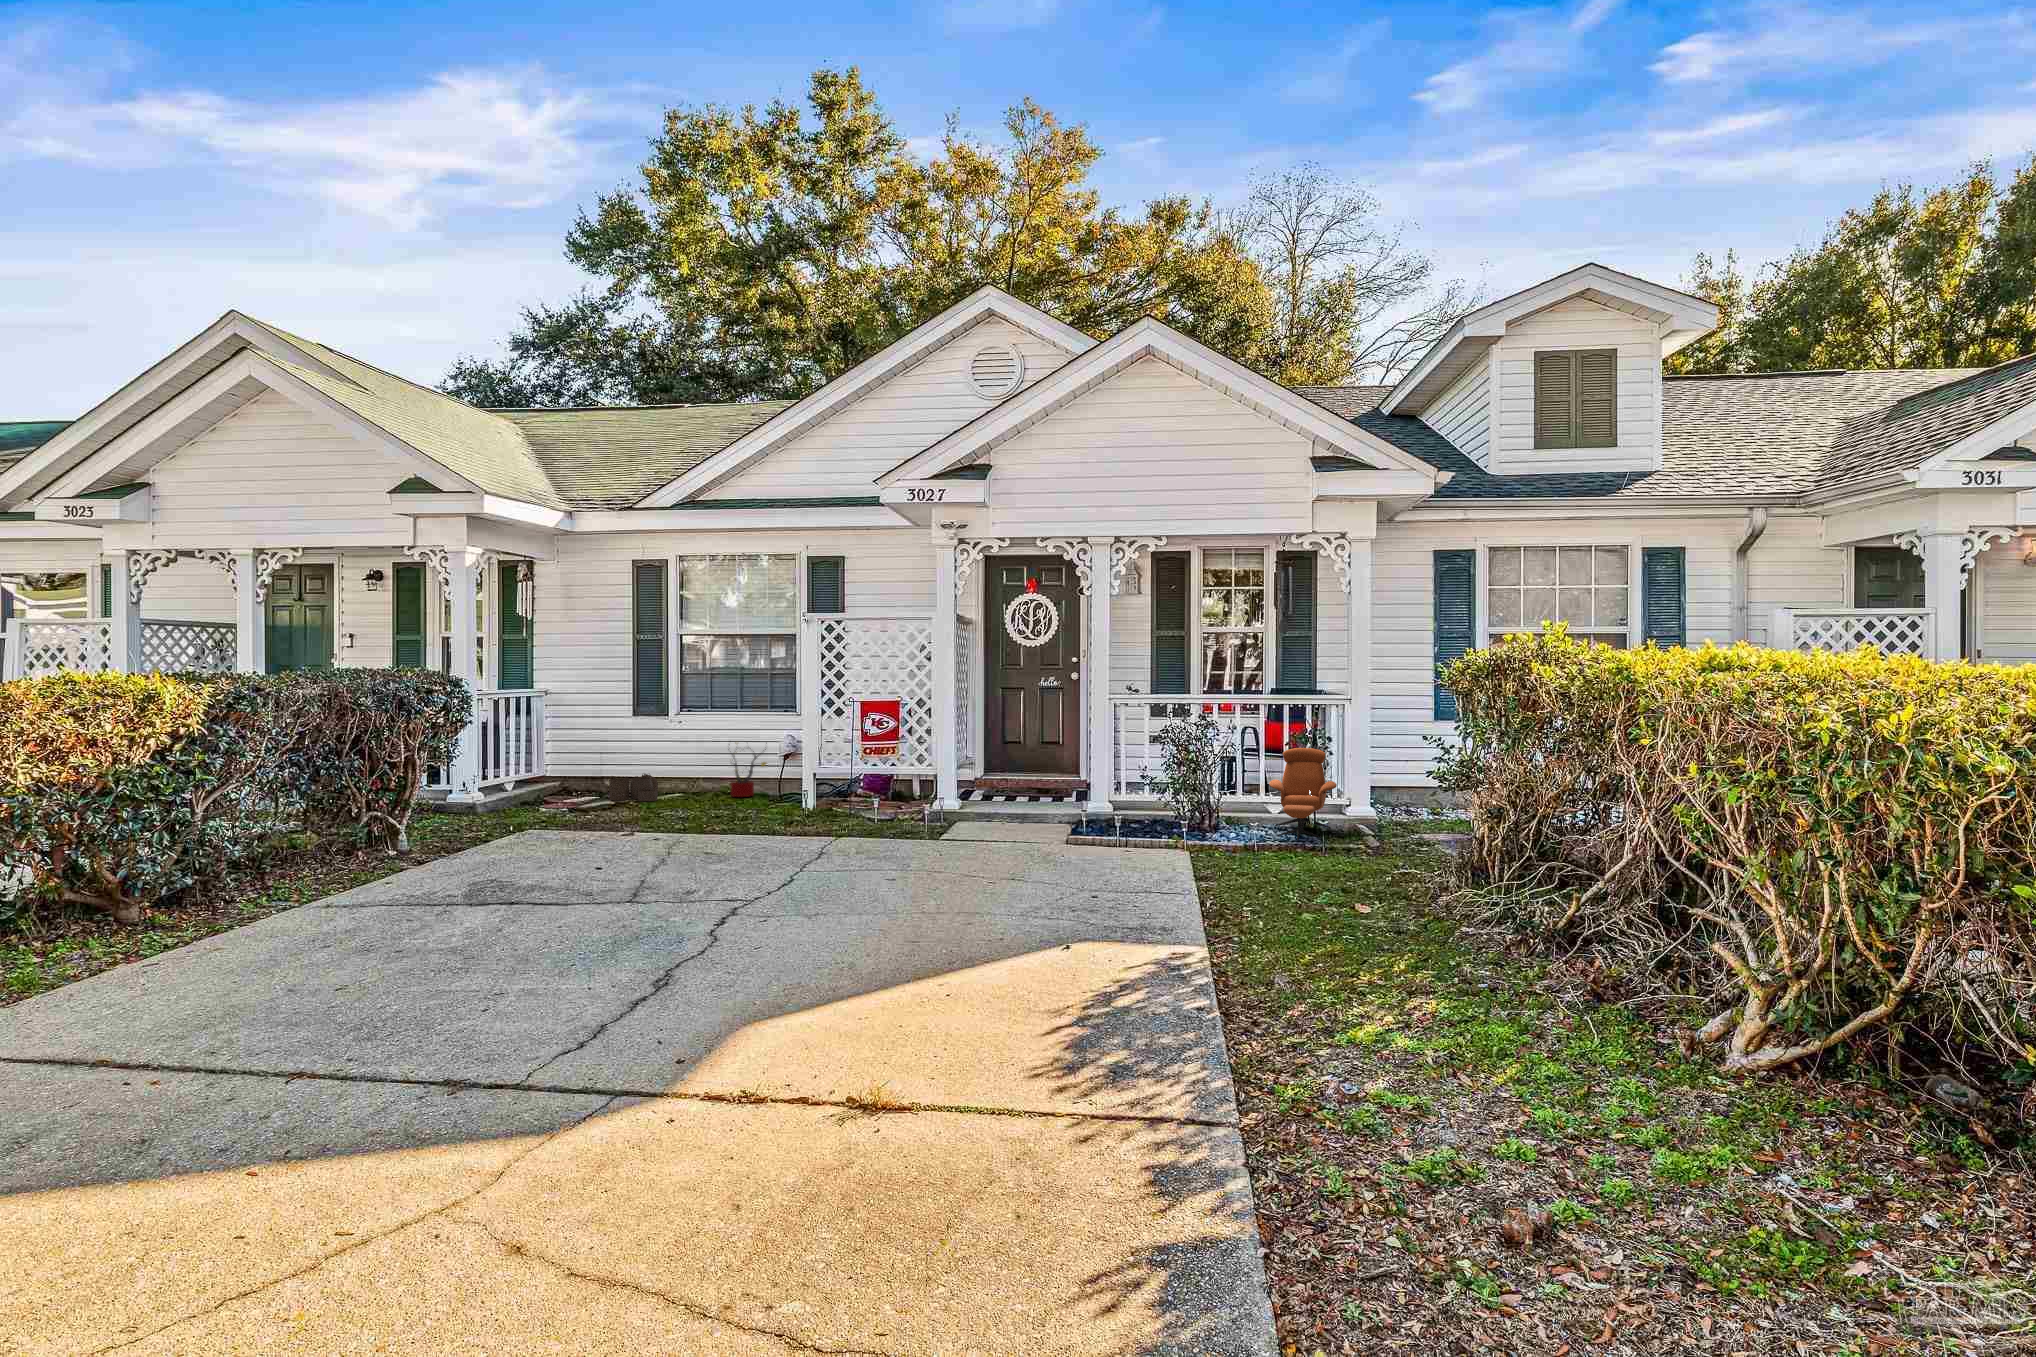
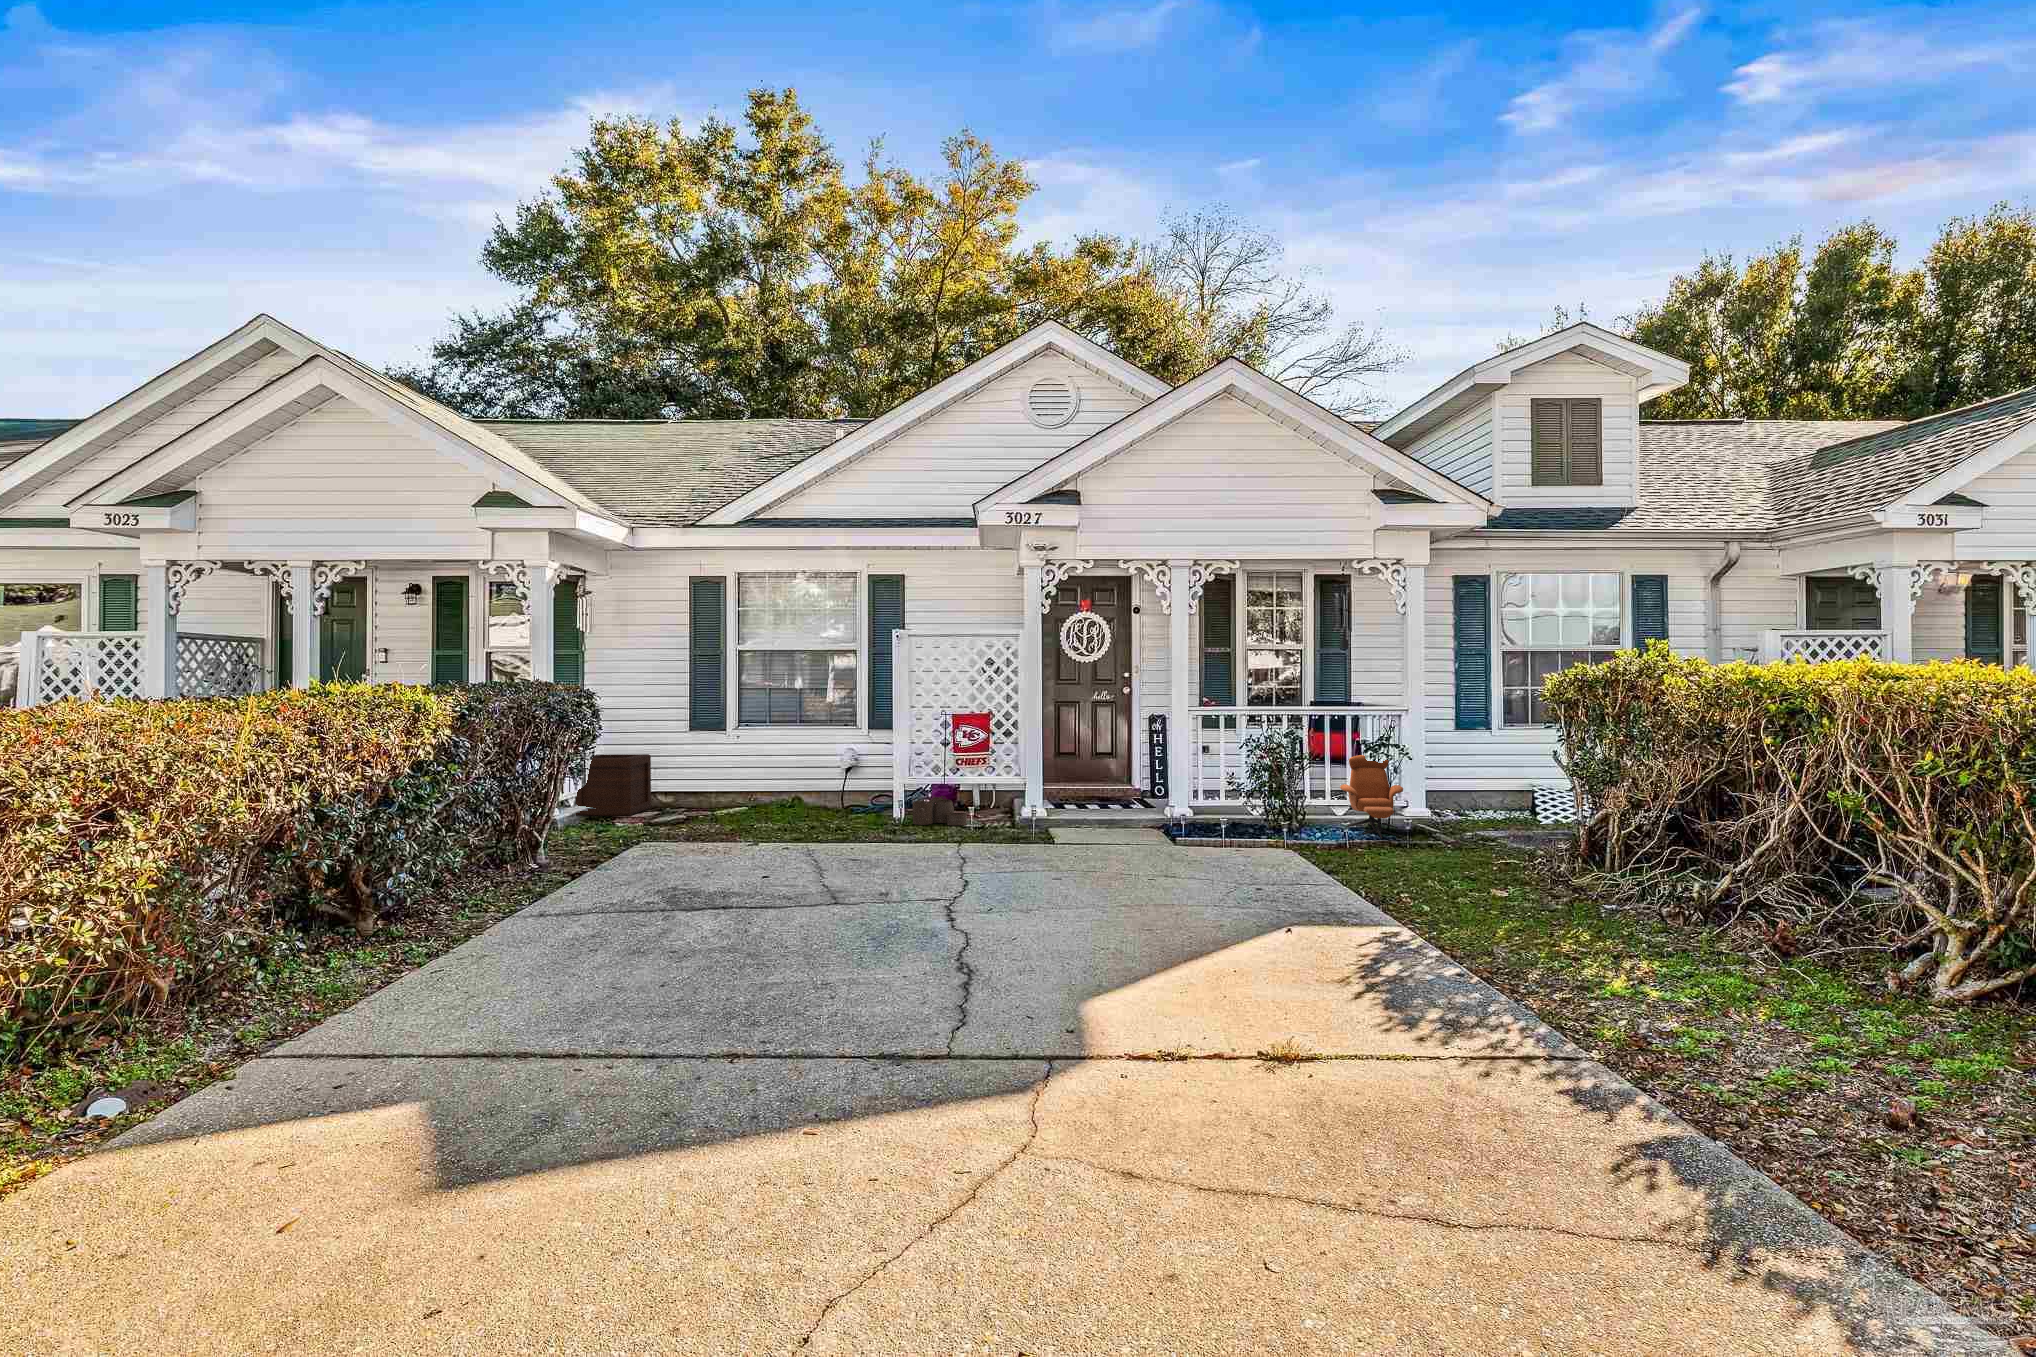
wooden crate: none [508,739,593,800] -> present [576,754,651,816]
decorative plant: present [728,749,766,797] -> none [791,754,836,810]
woven basket: present [609,774,658,801] -> present [913,796,967,825]

